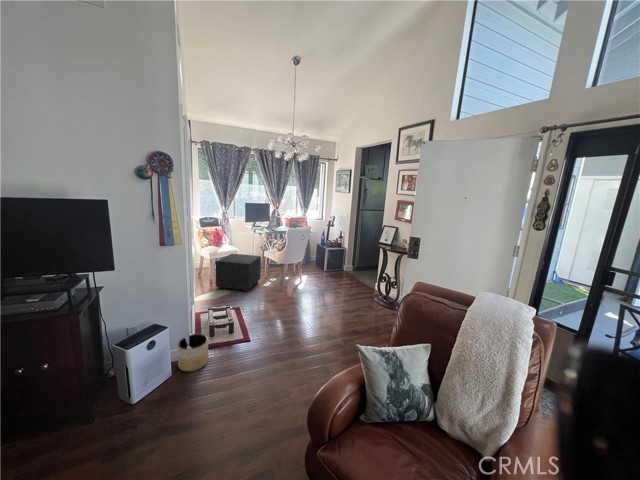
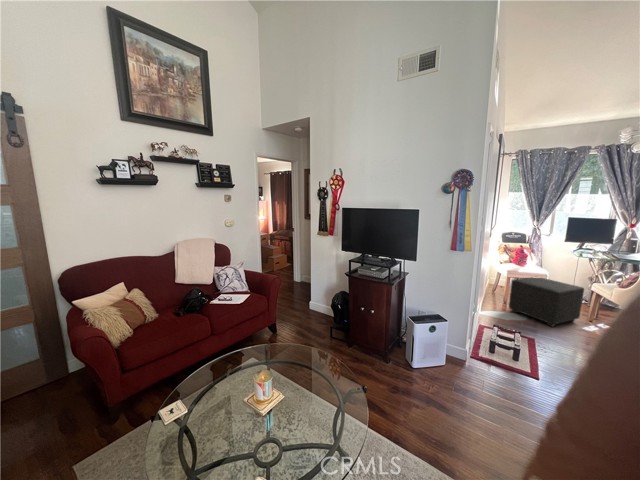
planter: present [177,334,208,371] -> none [452,337,484,372]

